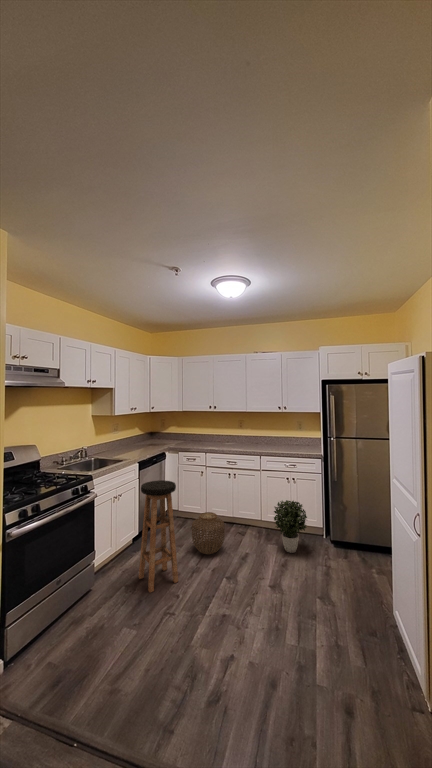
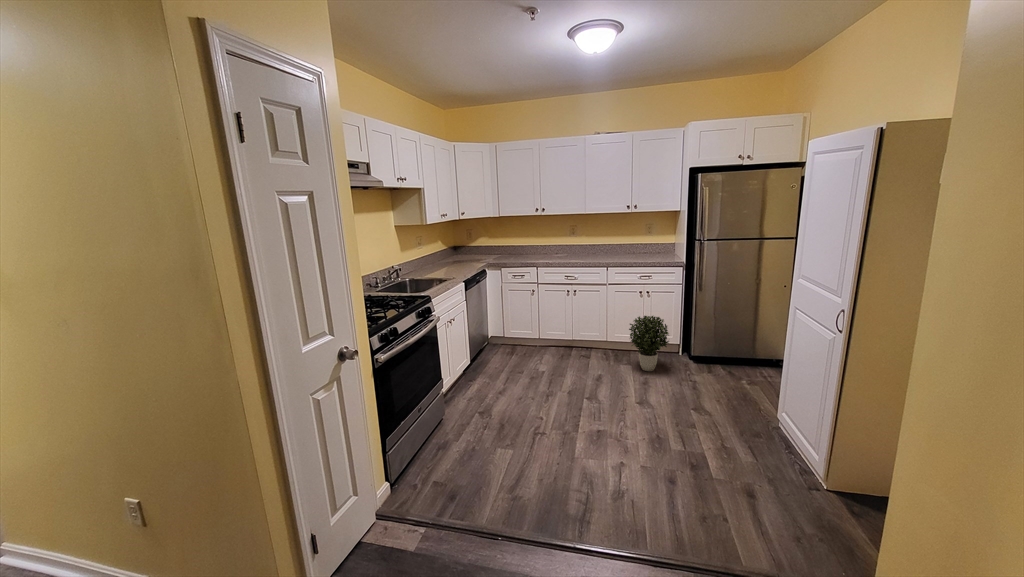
bar stool: present [139,480,178,592] -> none [487,299,536,417]
woven basket: present [192,512,225,554] -> none [536,334,574,378]

